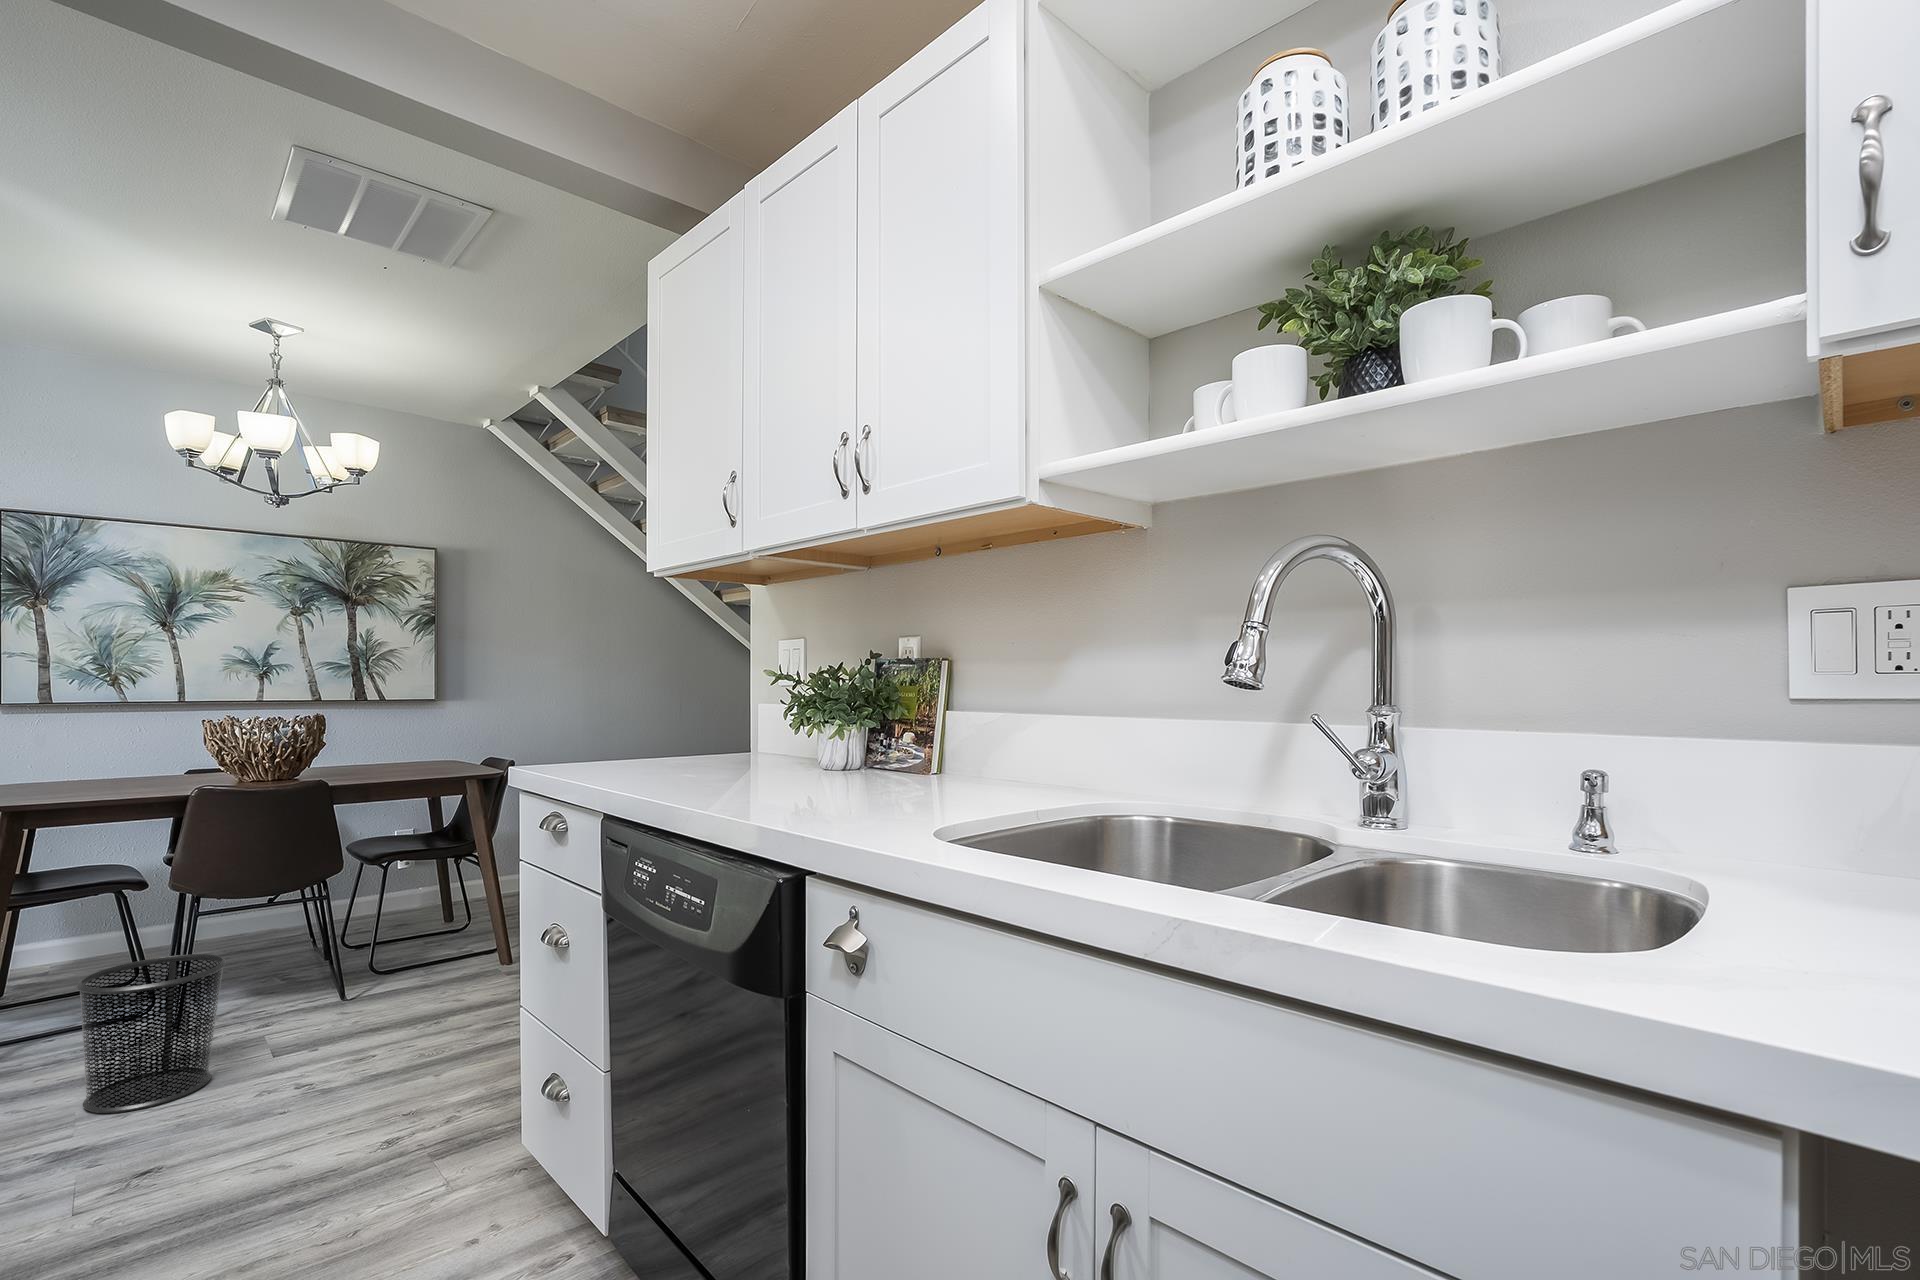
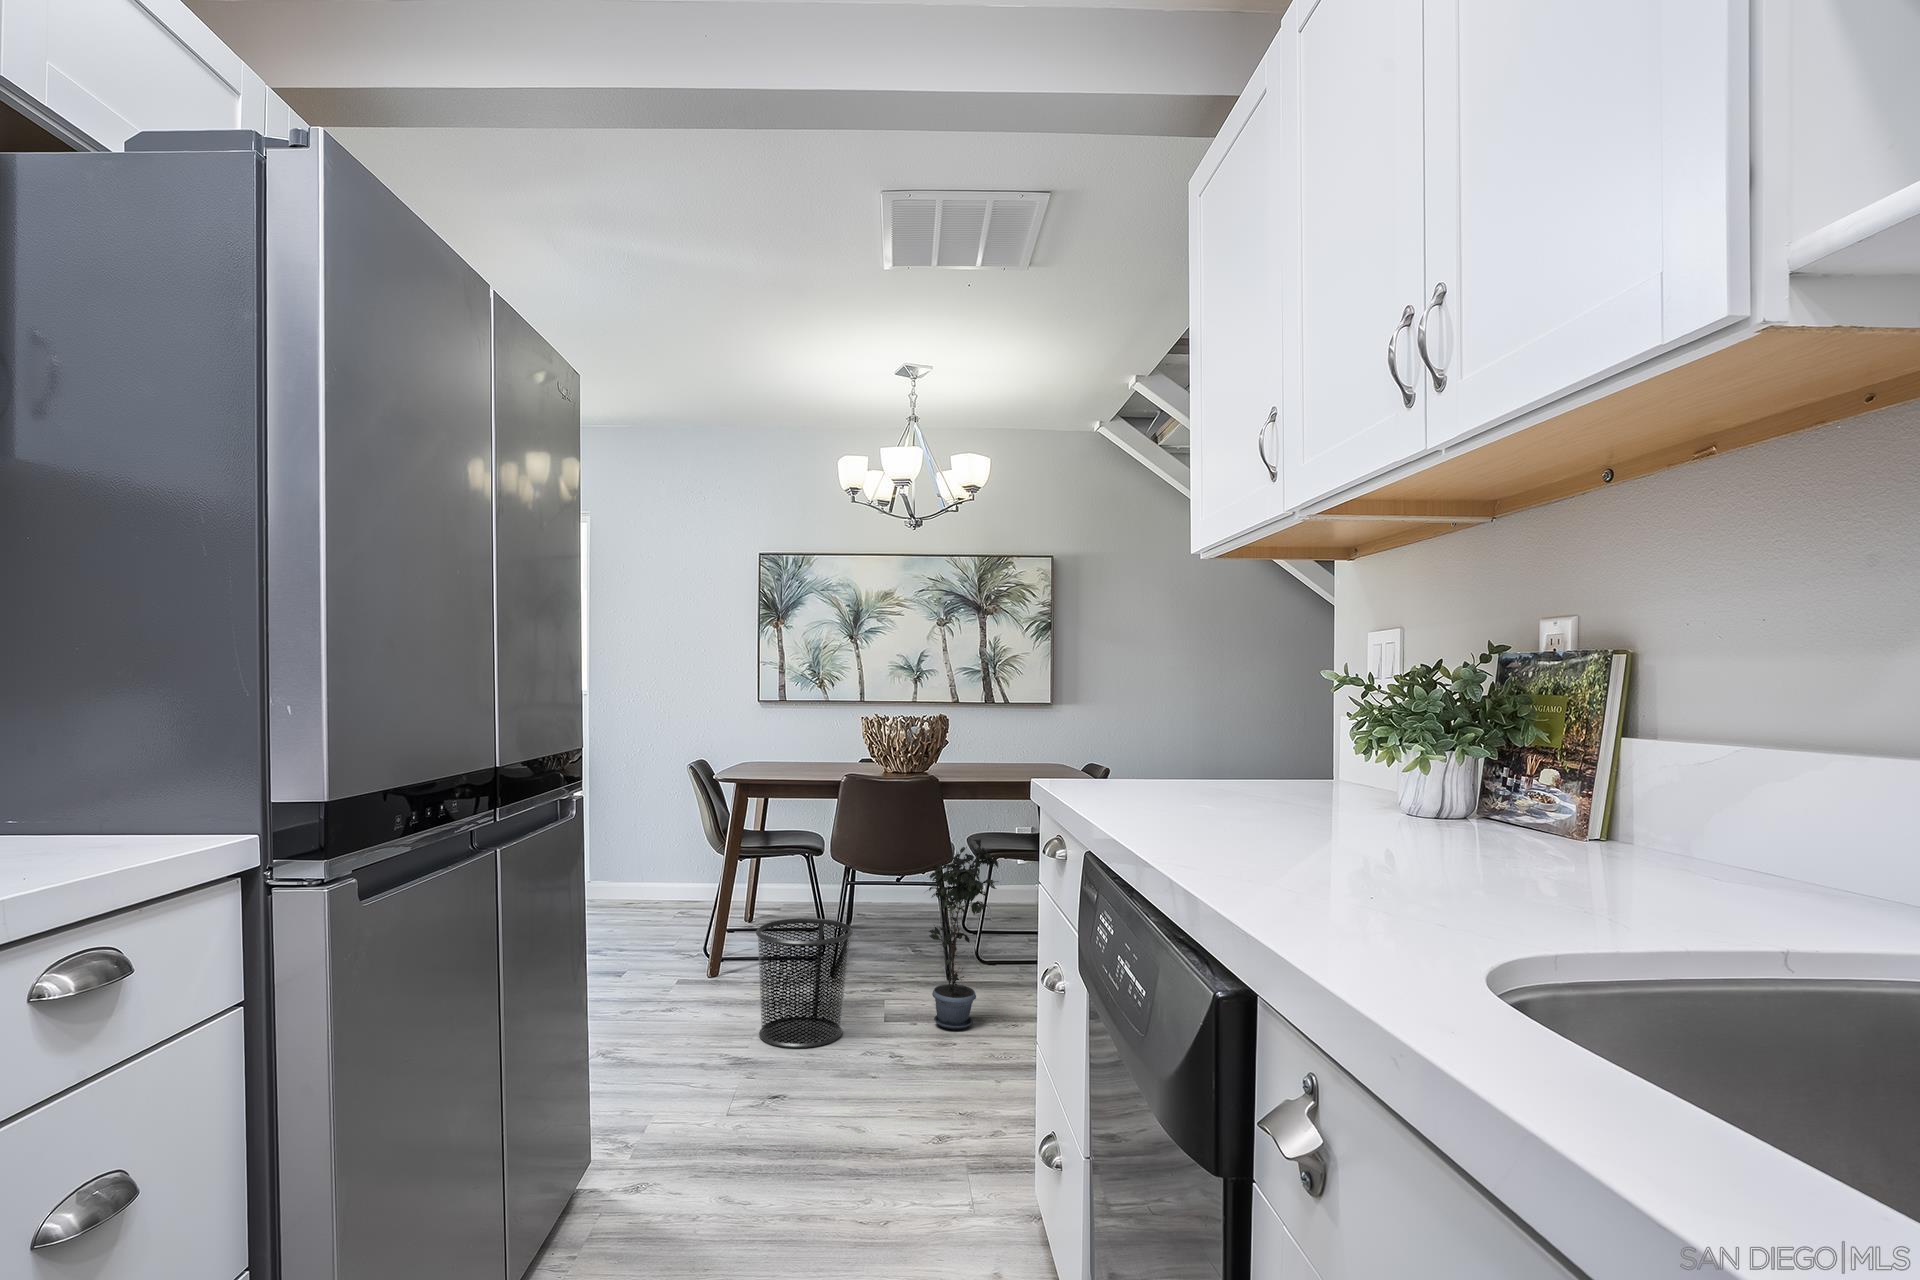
potted plant: none [313,839,413,1039] -> present [920,840,998,1030]

